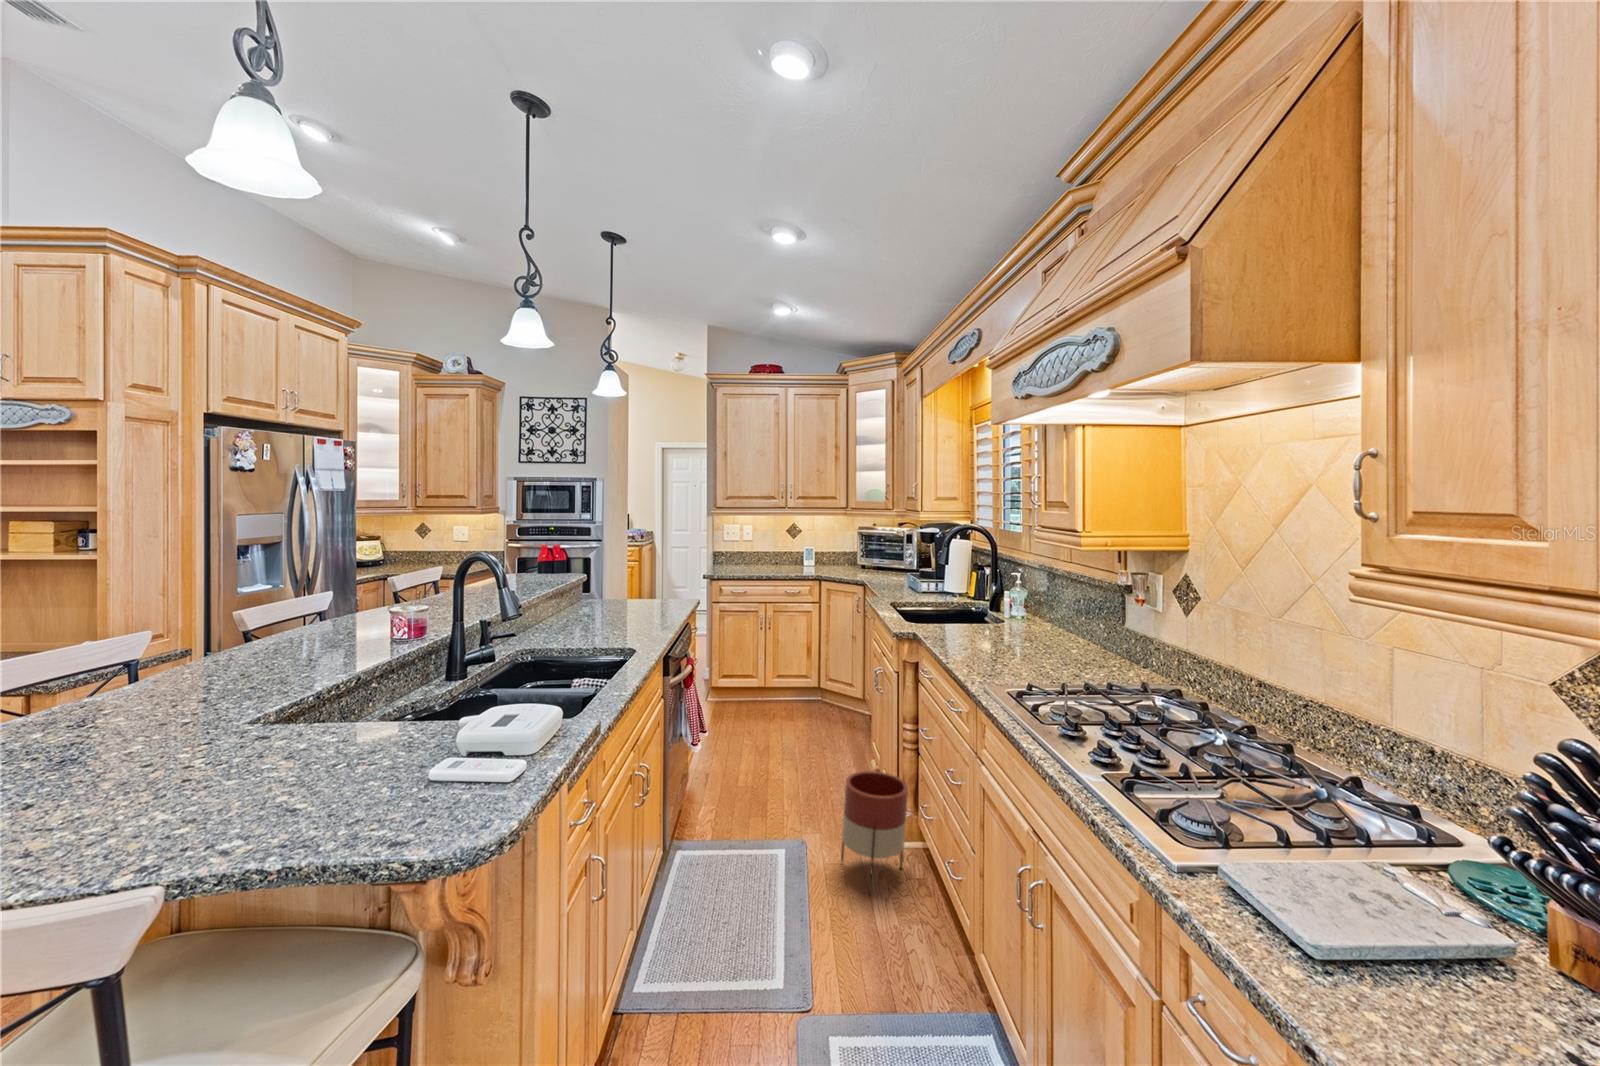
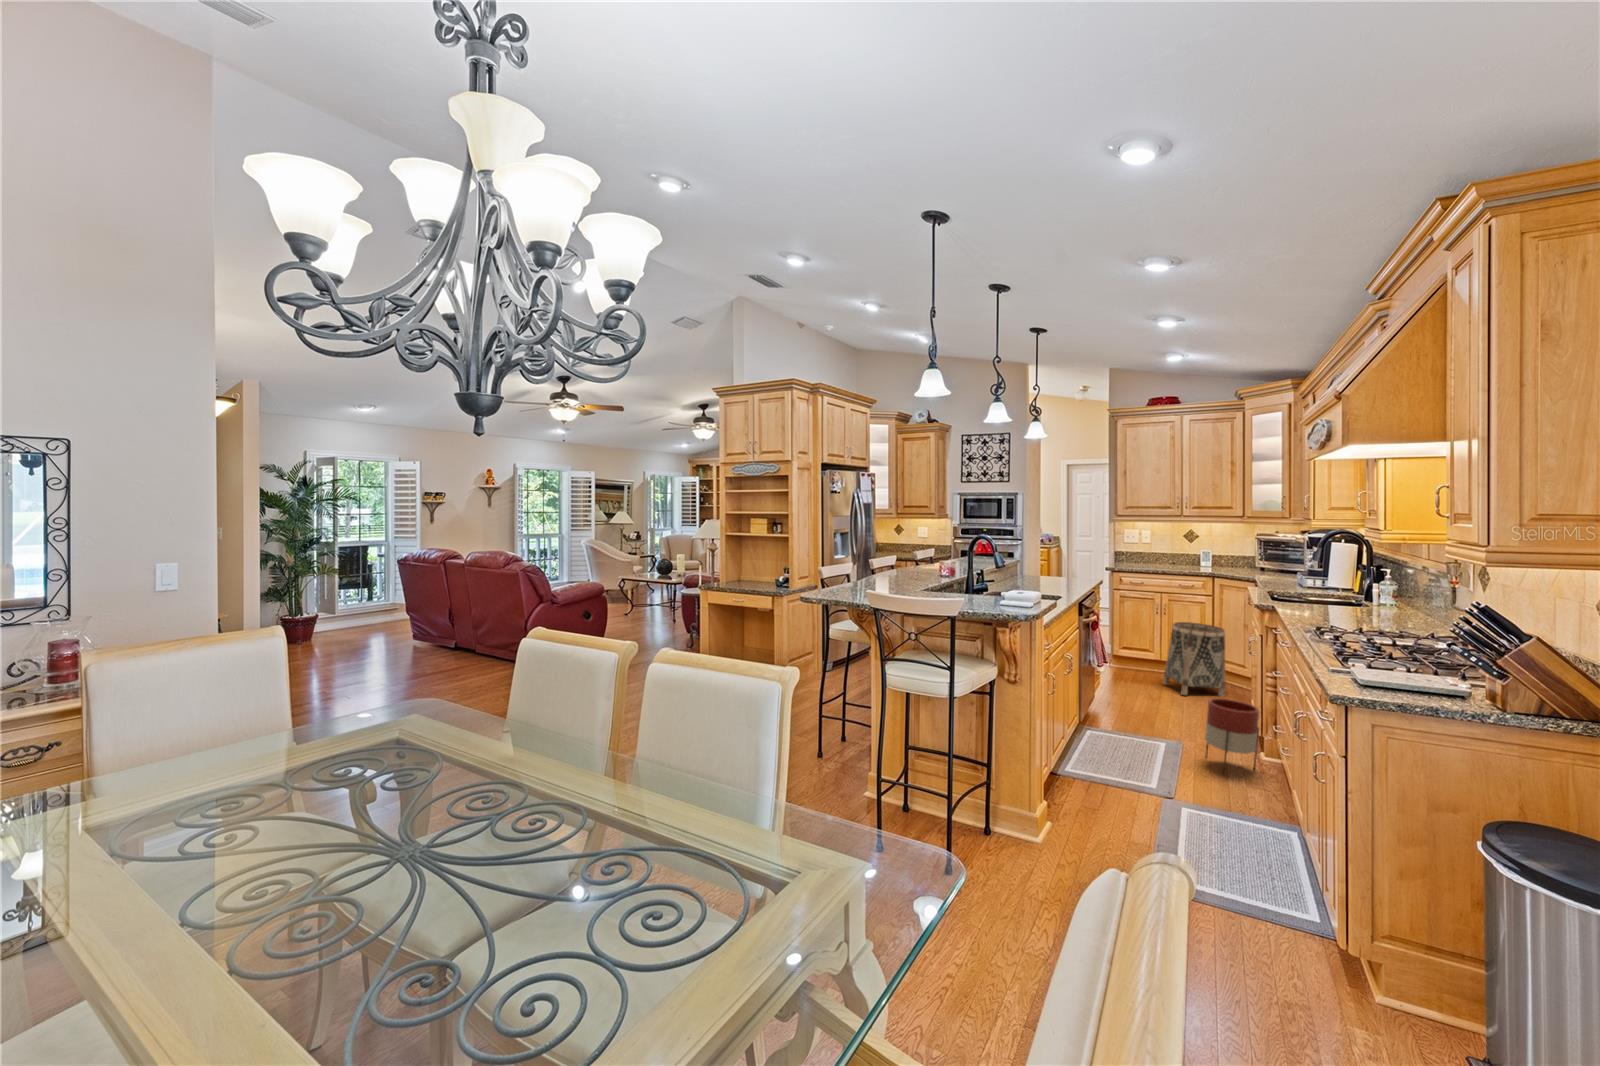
basket: none [771,640,839,736] -> present [1163,622,1225,697]

